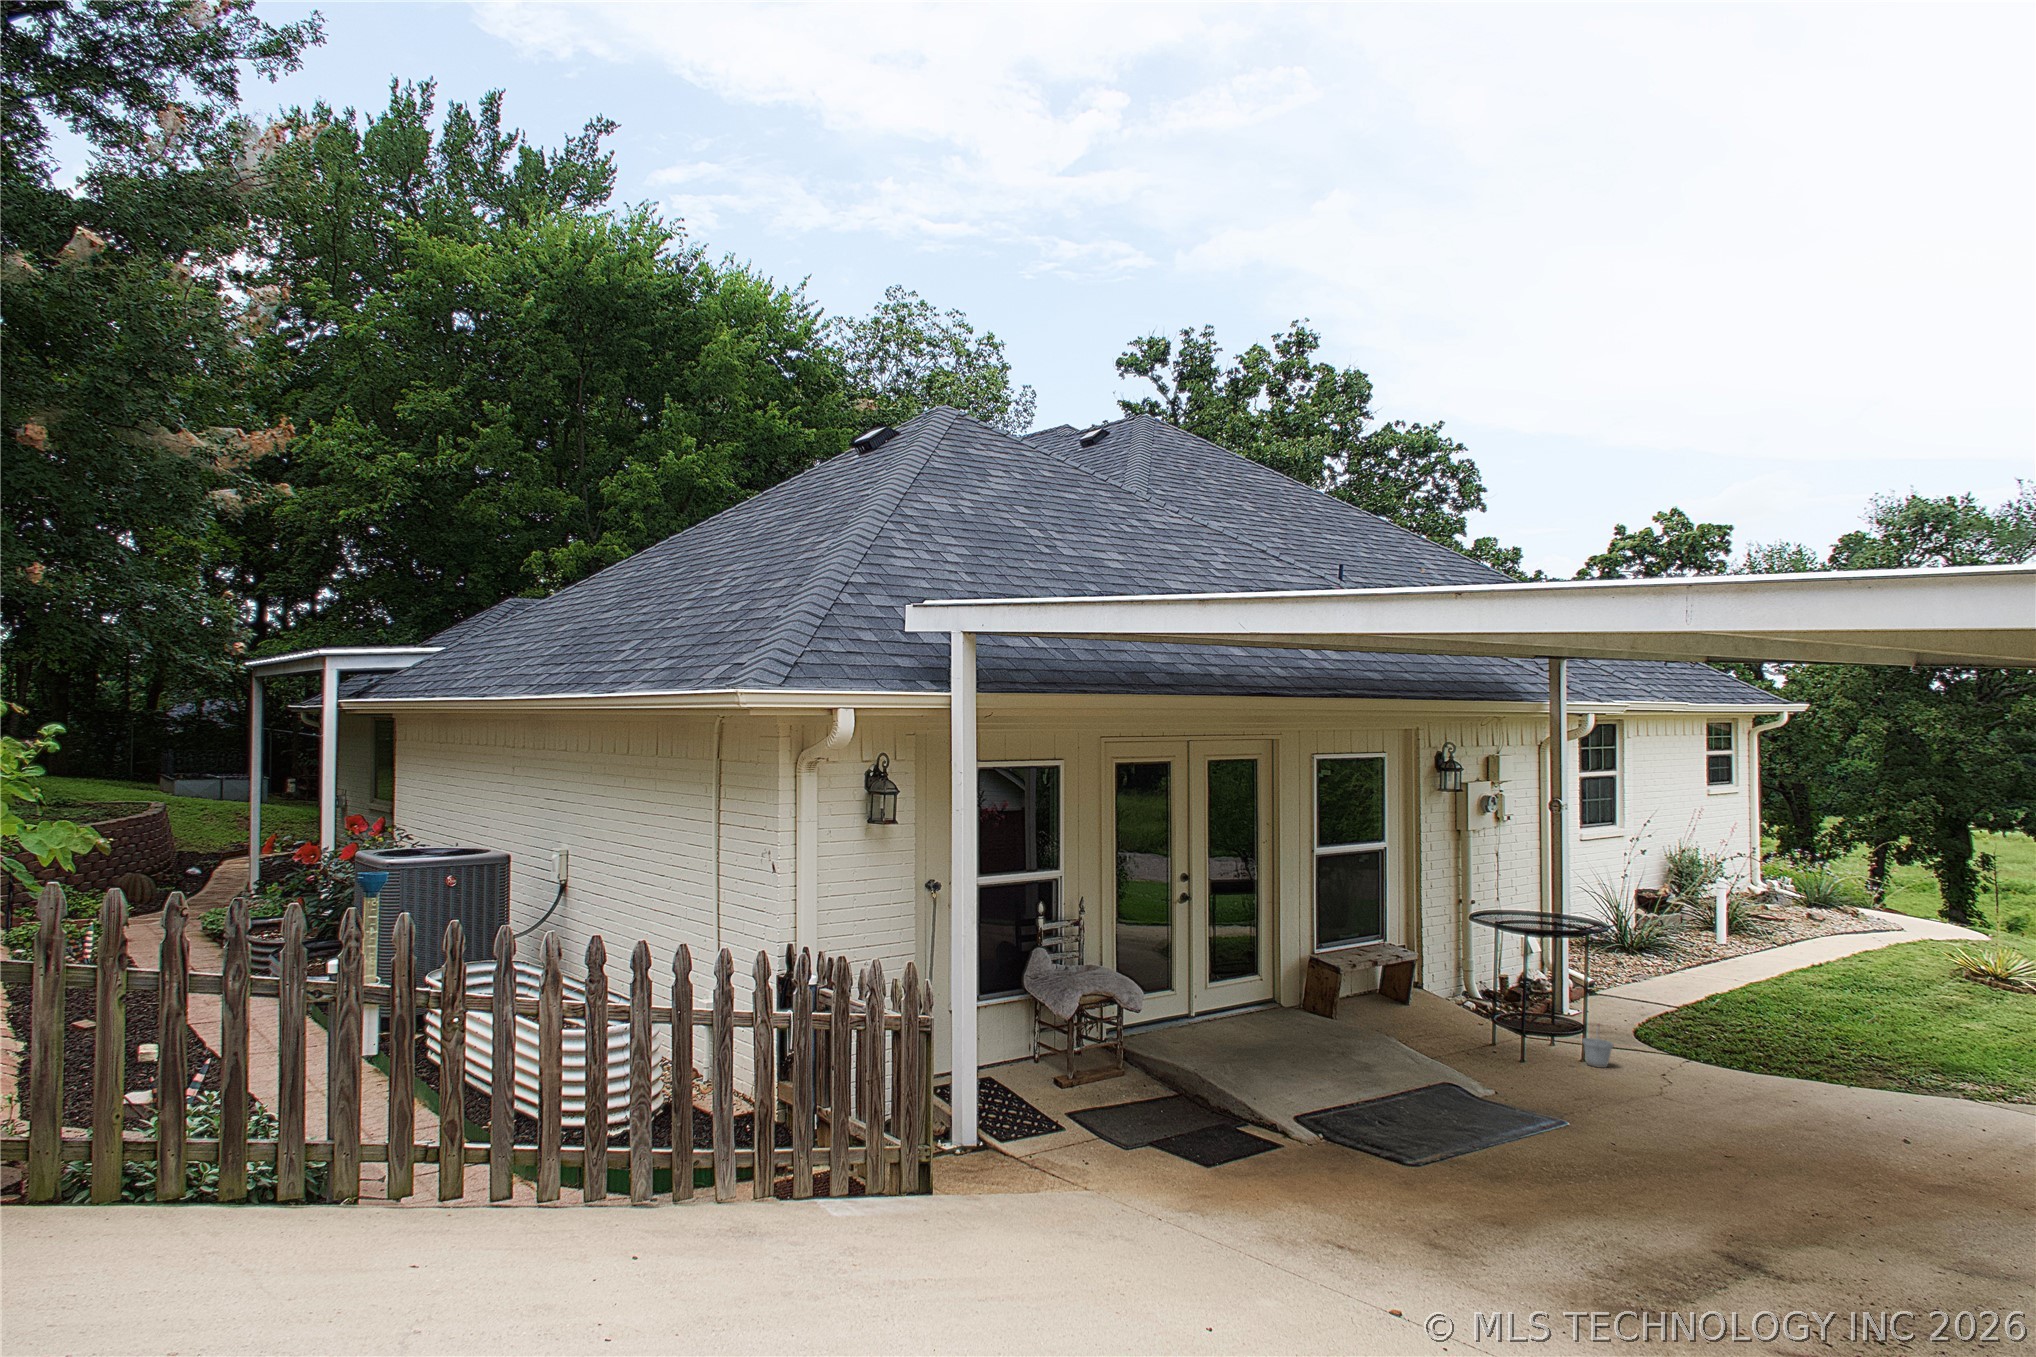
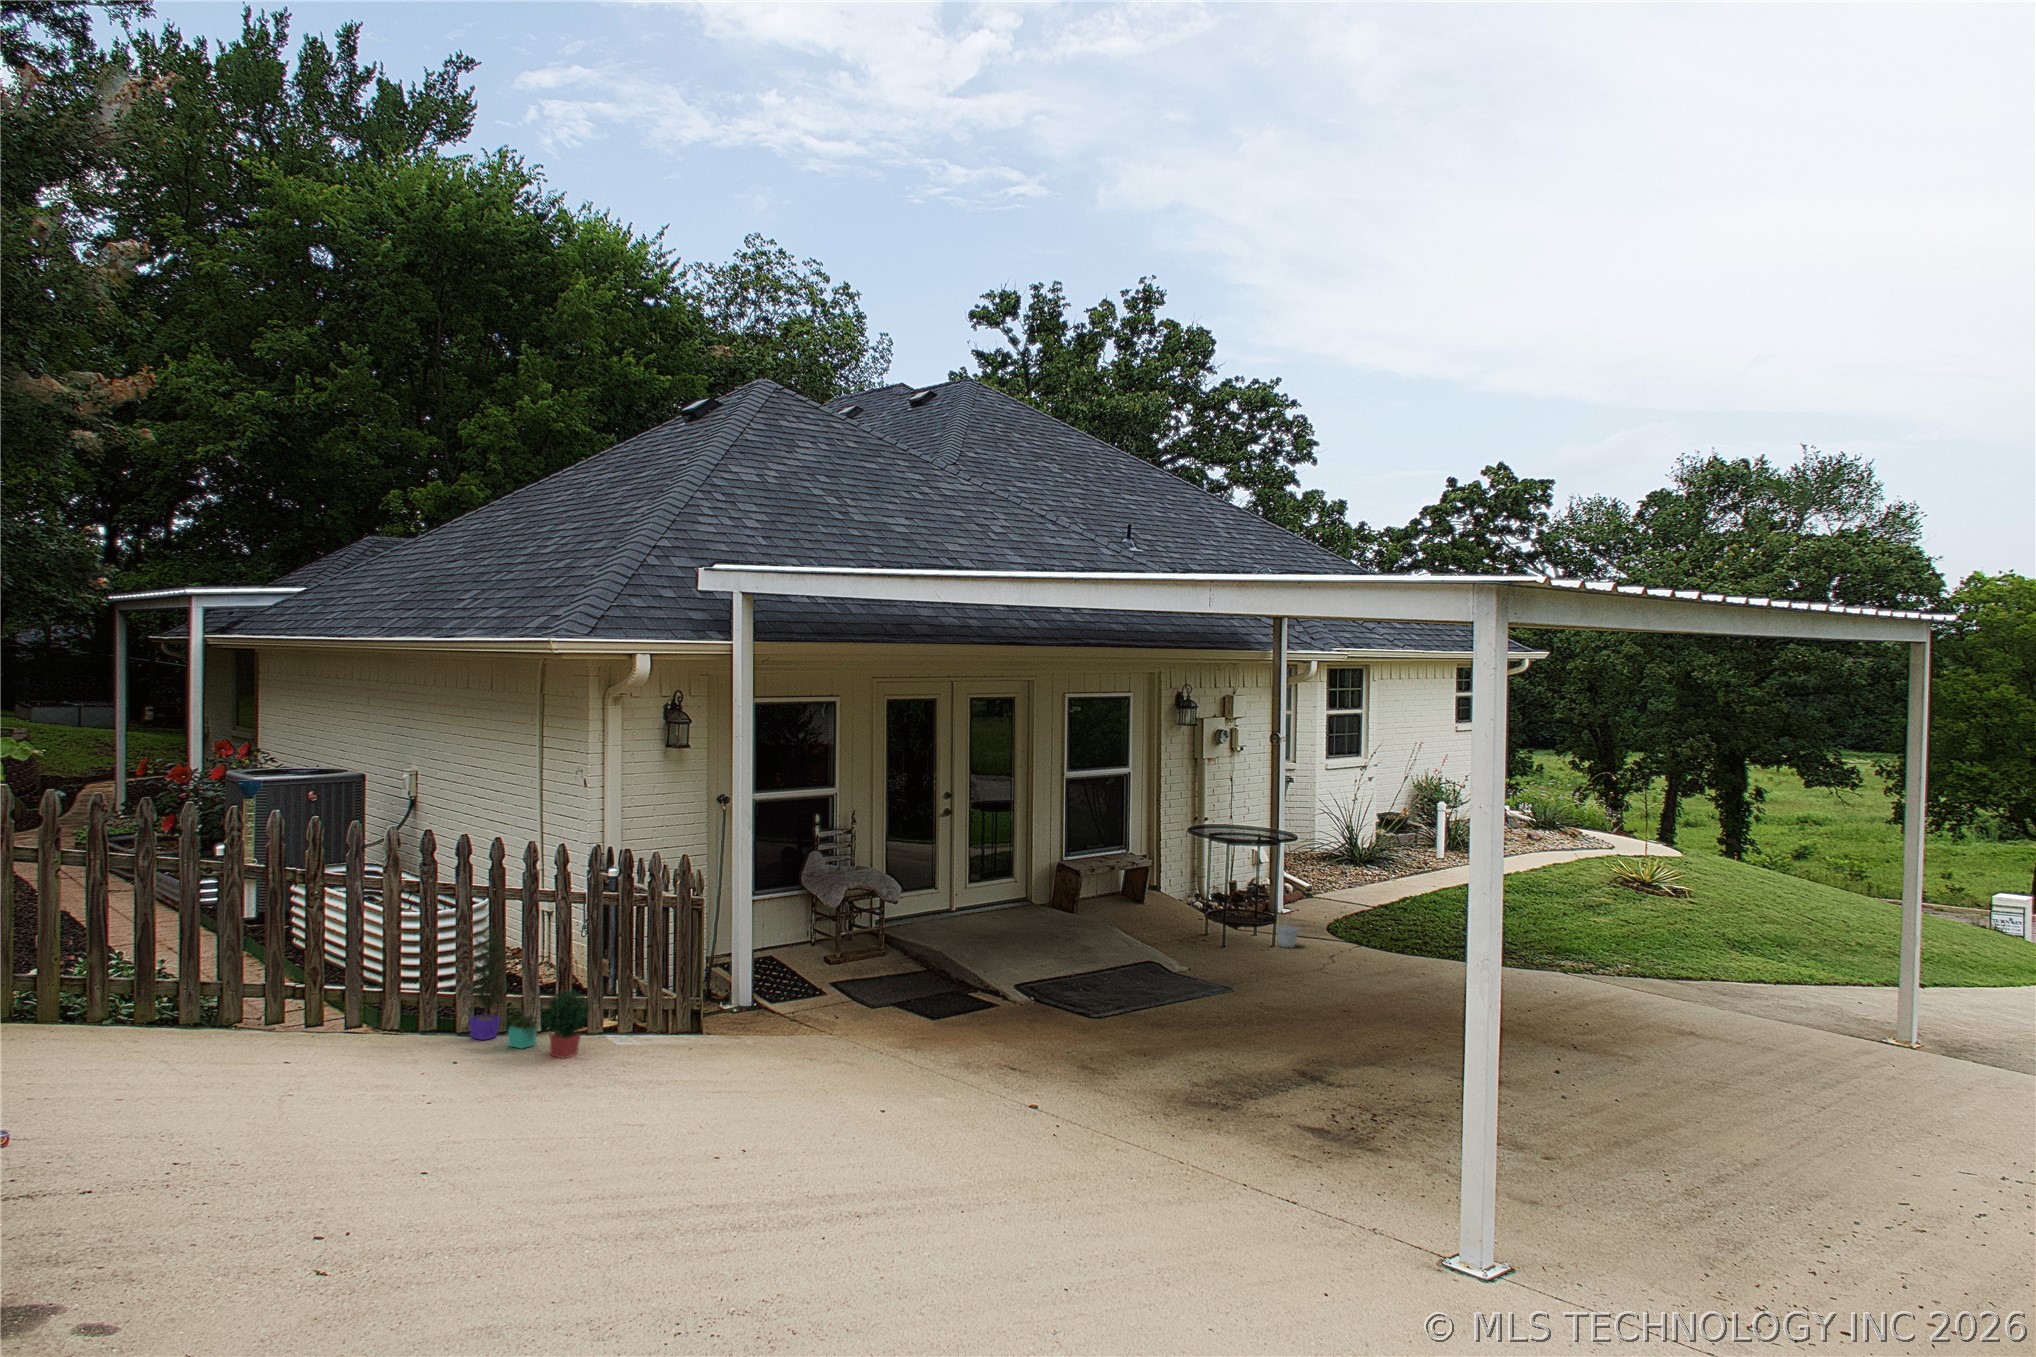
potted plant: none [650,1049,813,1234] -> present [468,926,589,1058]

